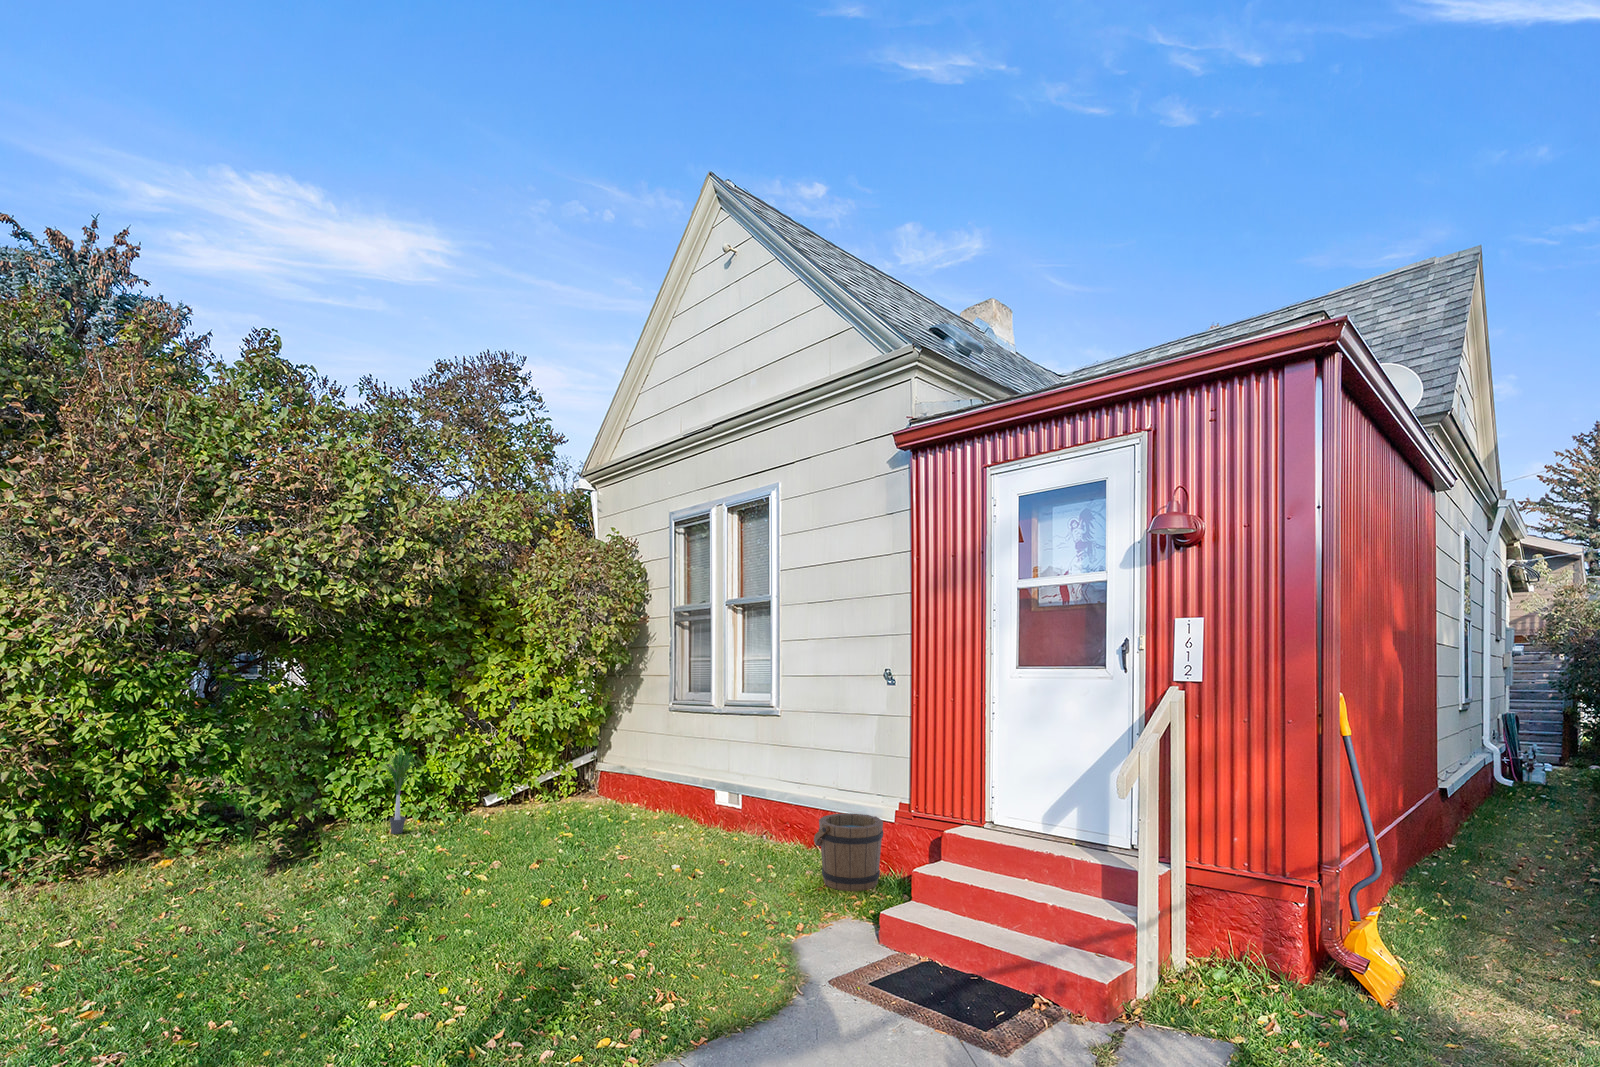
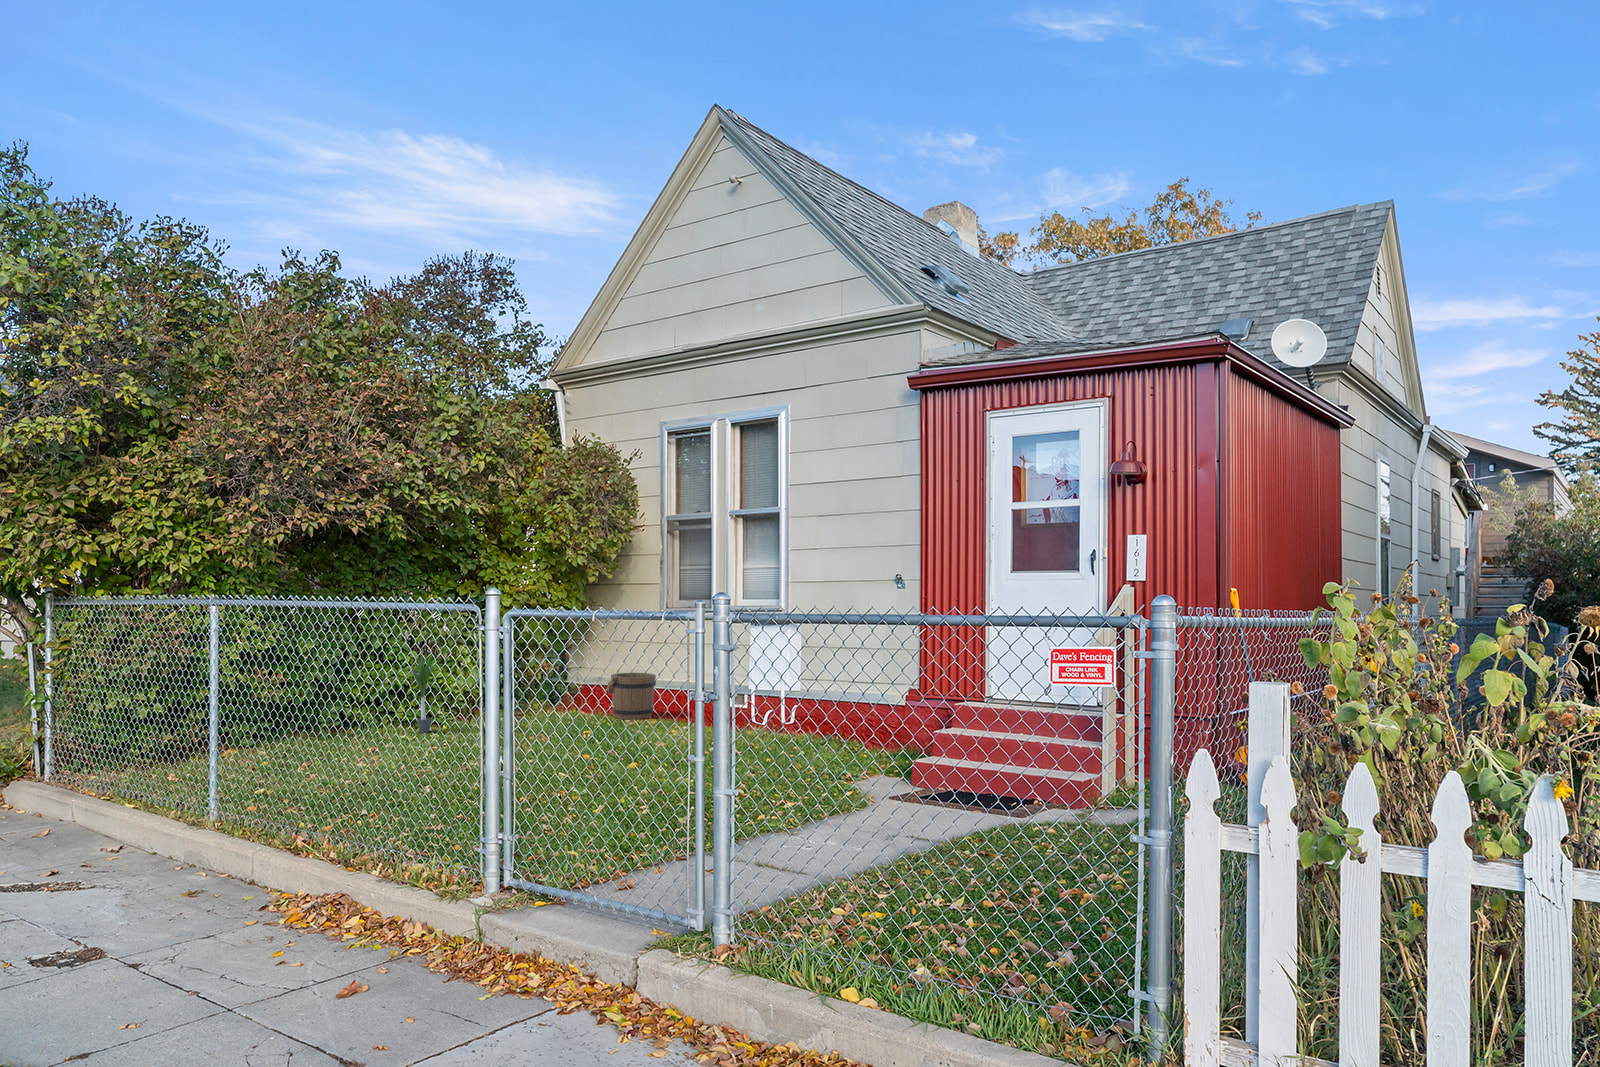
bucket: present [814,813,883,891] -> present [607,673,656,720]

